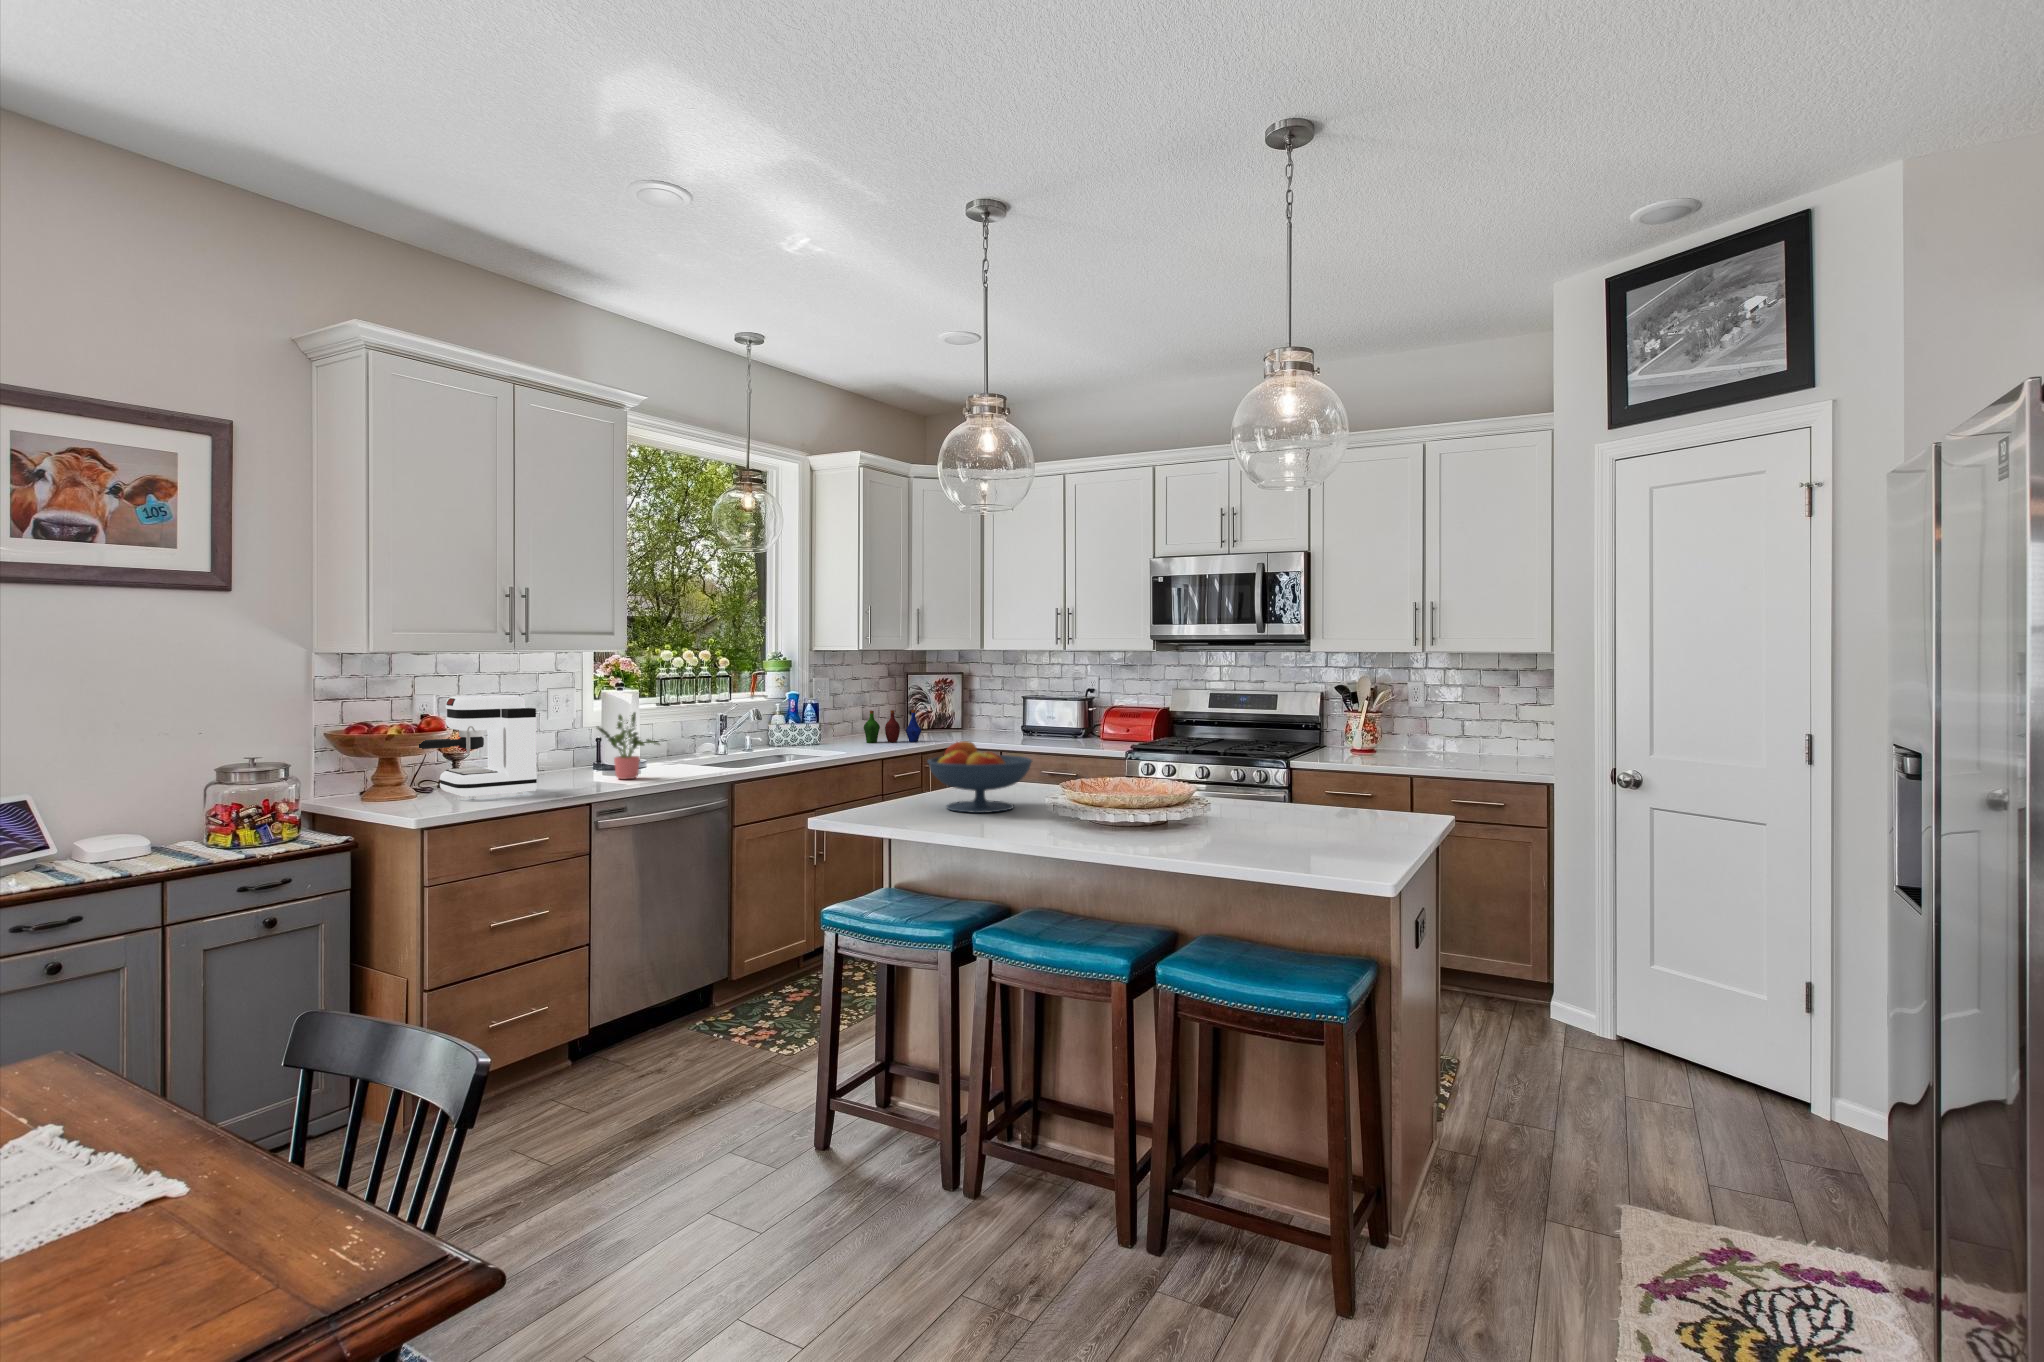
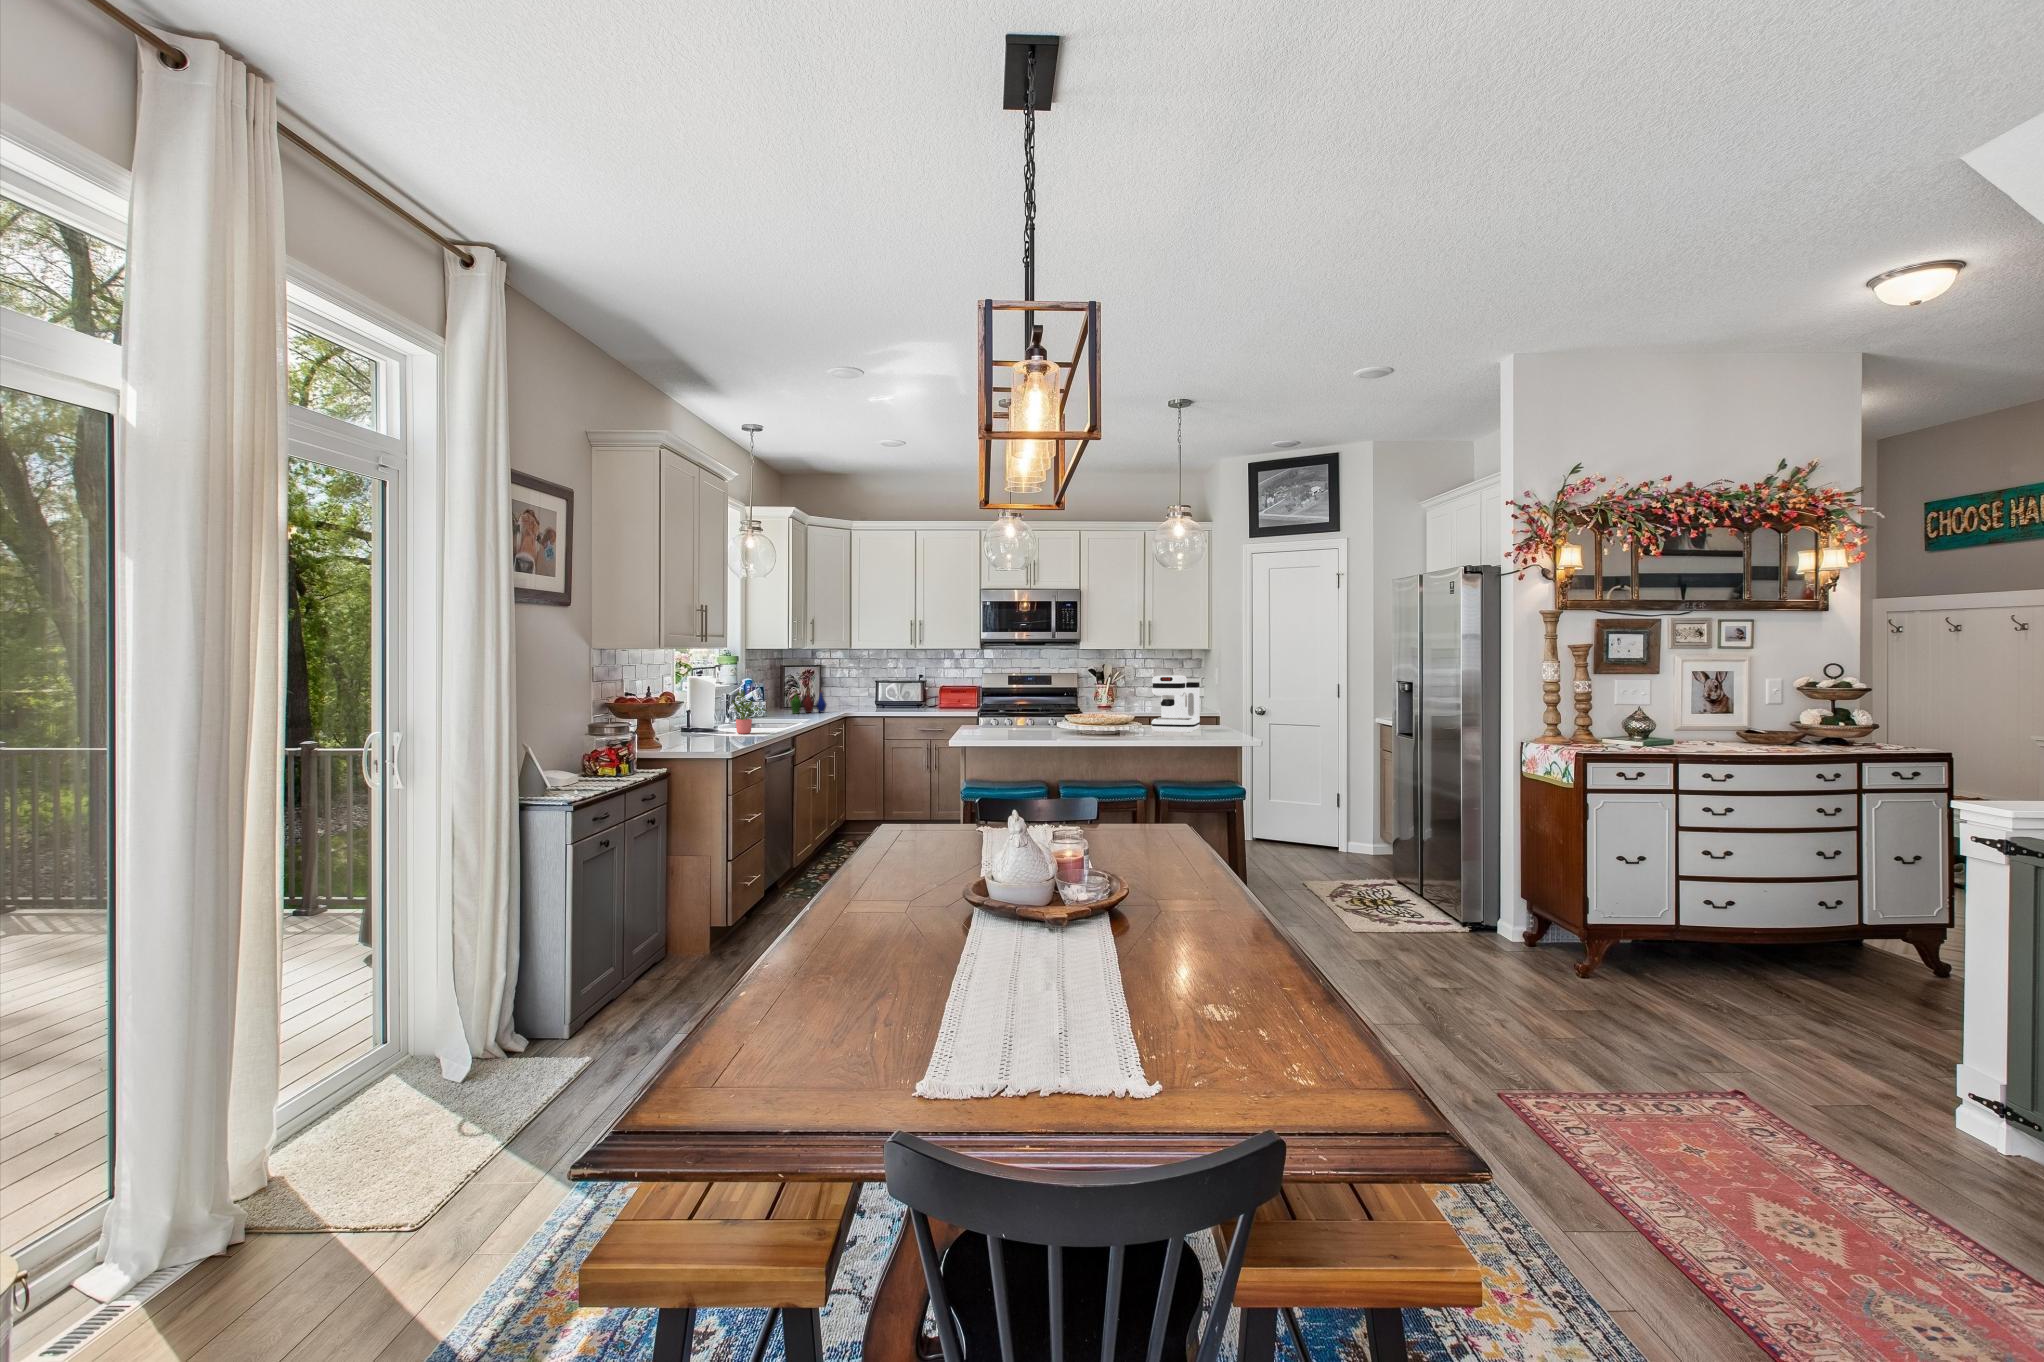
coffee maker: present [419,695,537,798] -> present [1151,675,1200,733]
fruit bowl: present [928,741,1032,813] -> none [989,698,1044,734]

